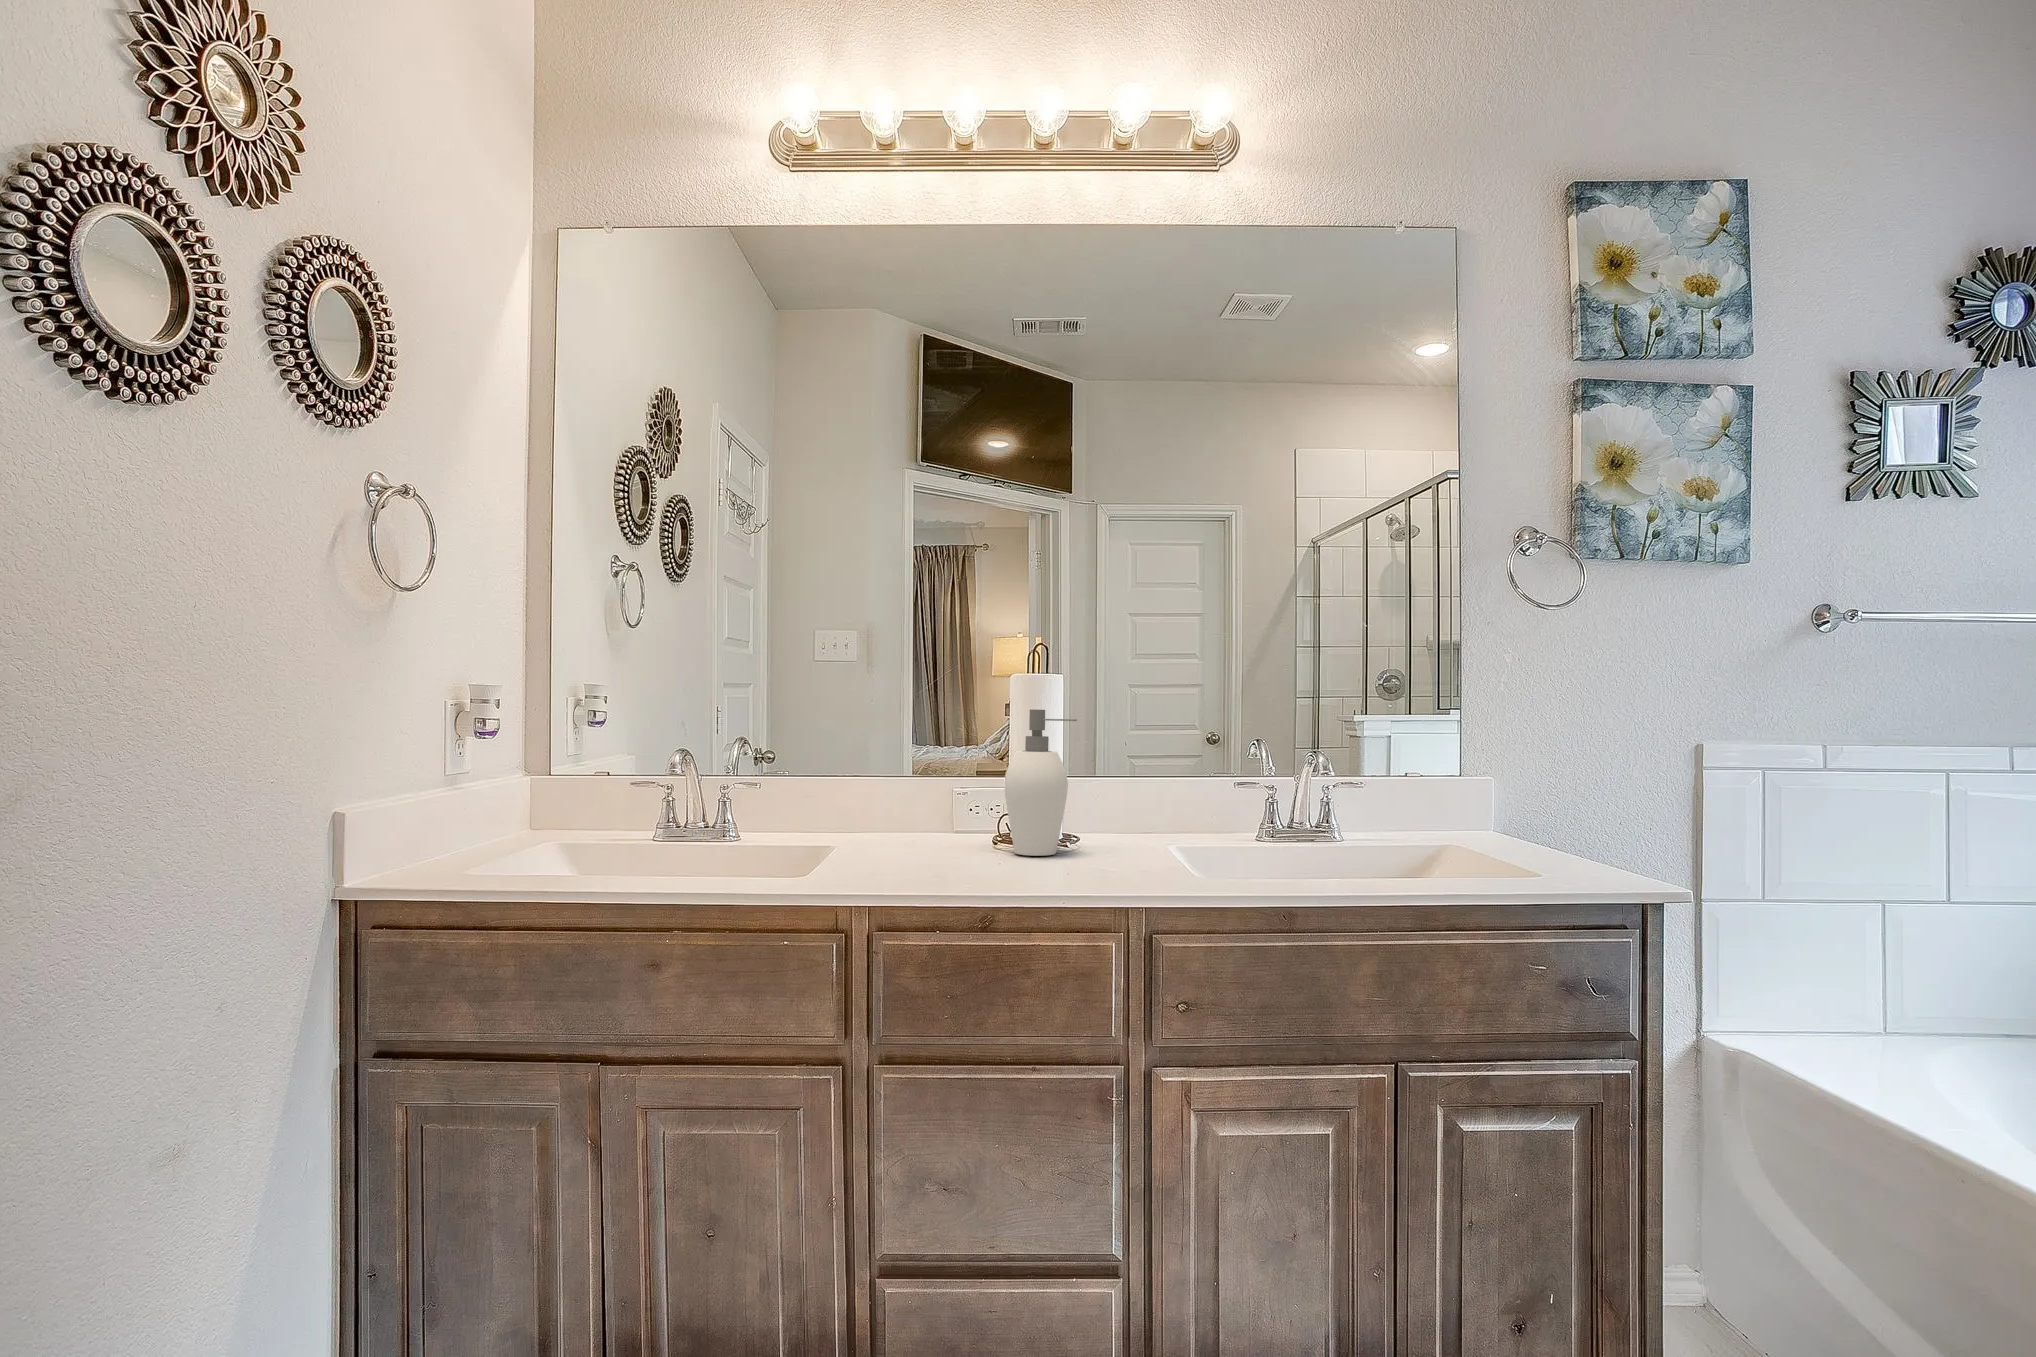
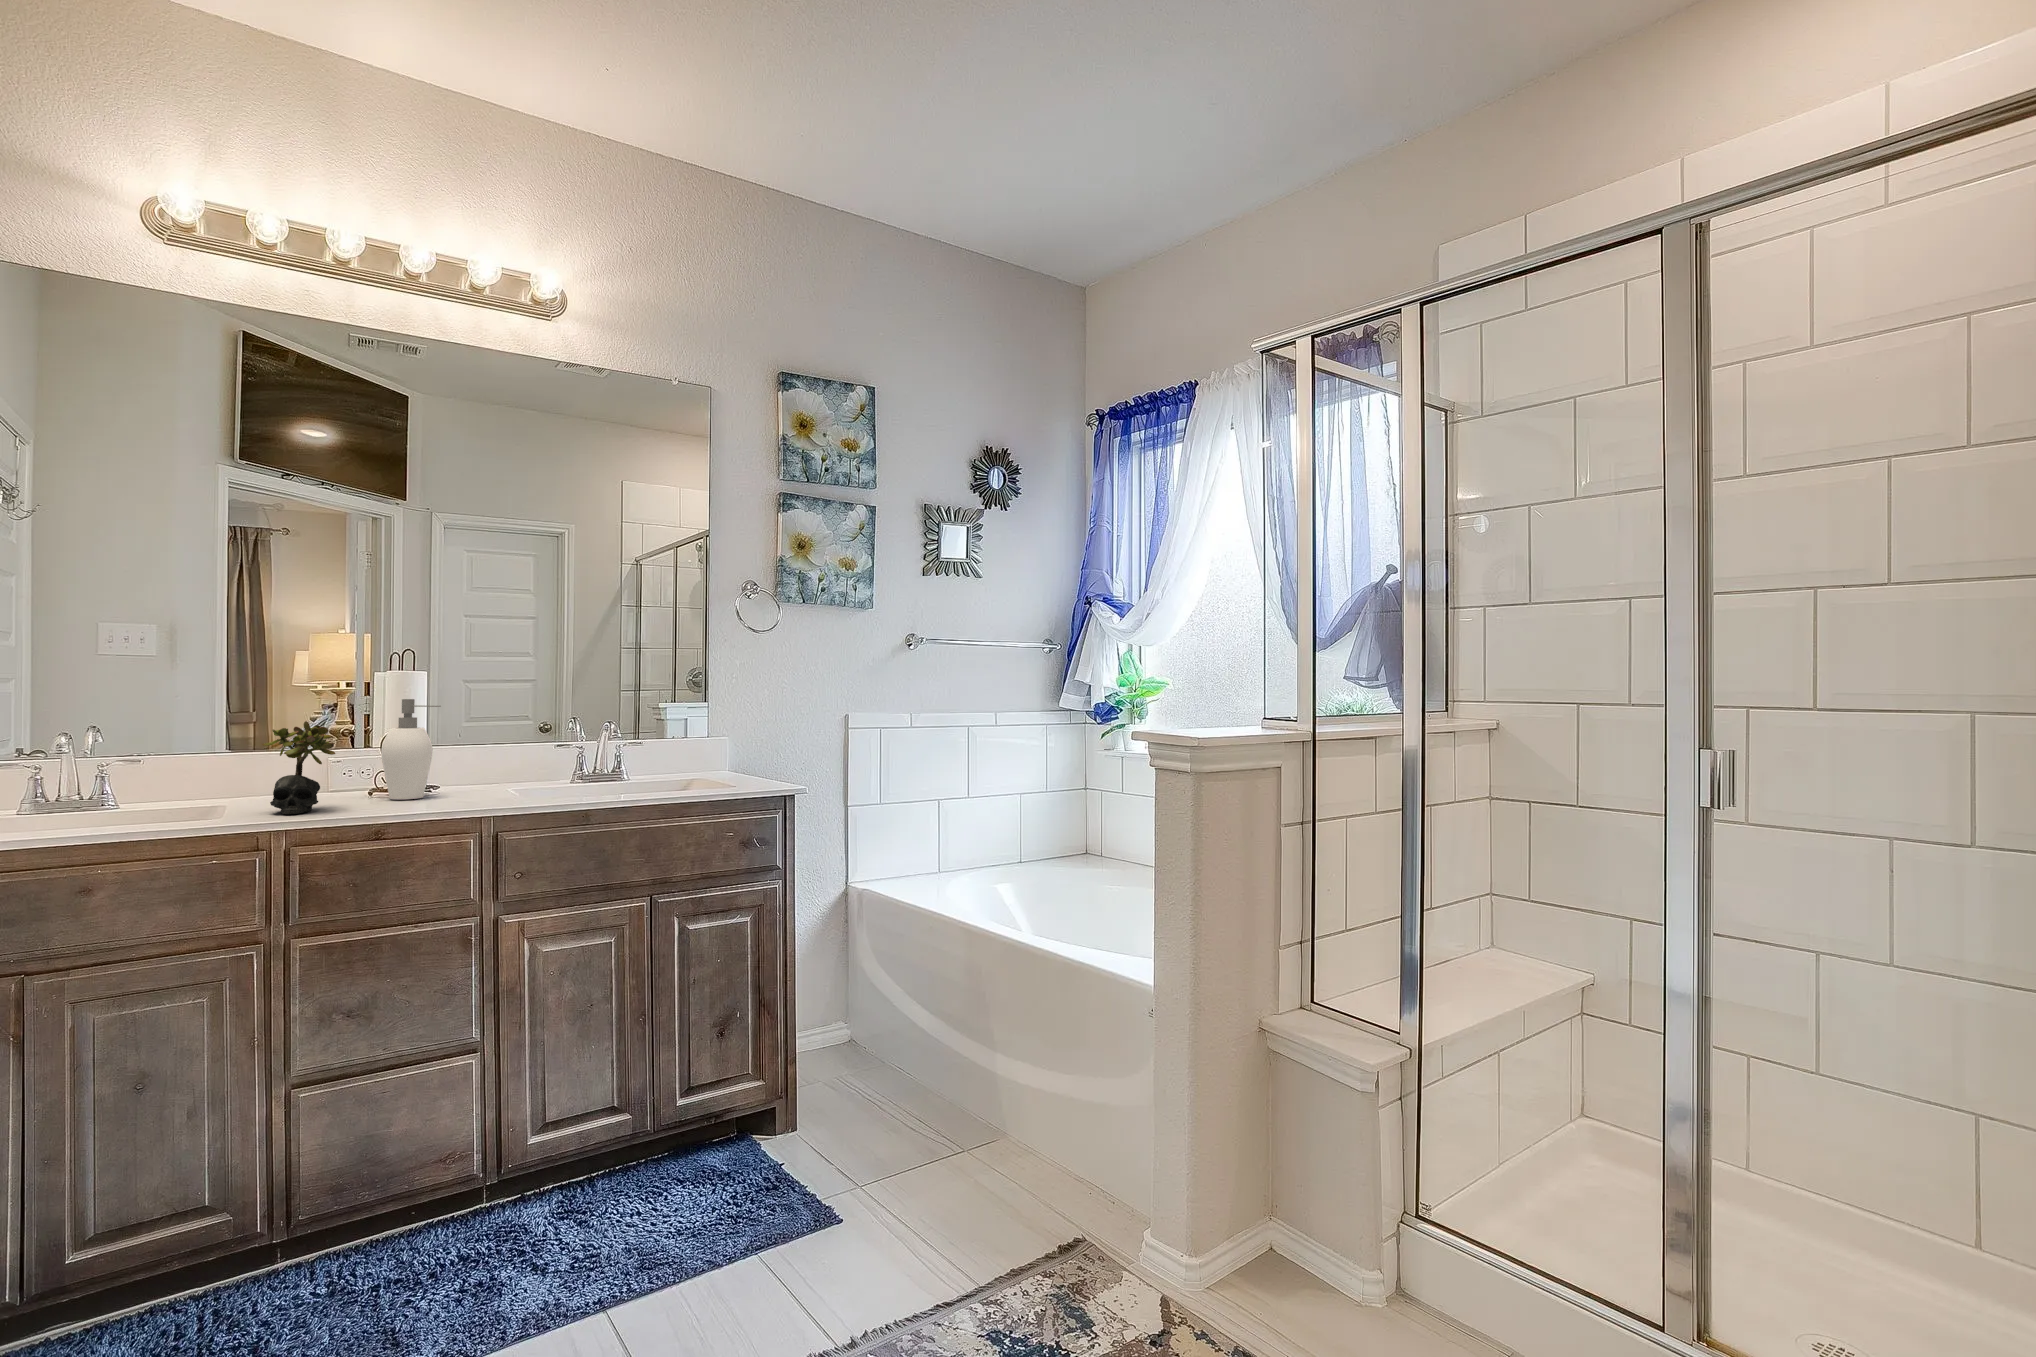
succulent plant: none [858,737,941,870] -> present [262,721,335,814]

